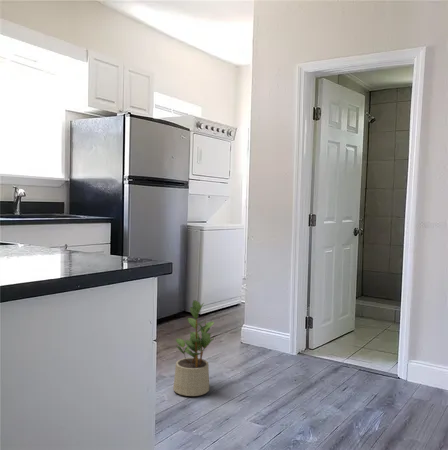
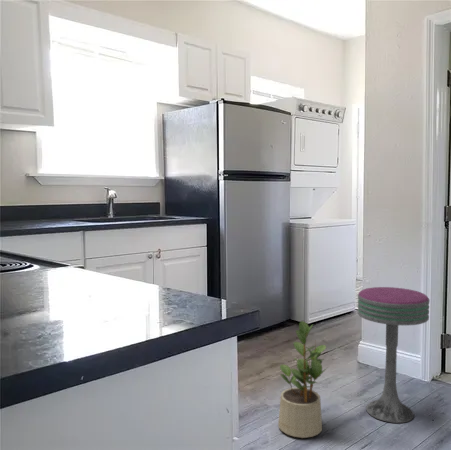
bar stool: none [240,275,295,383] -> present [357,287,430,423]

